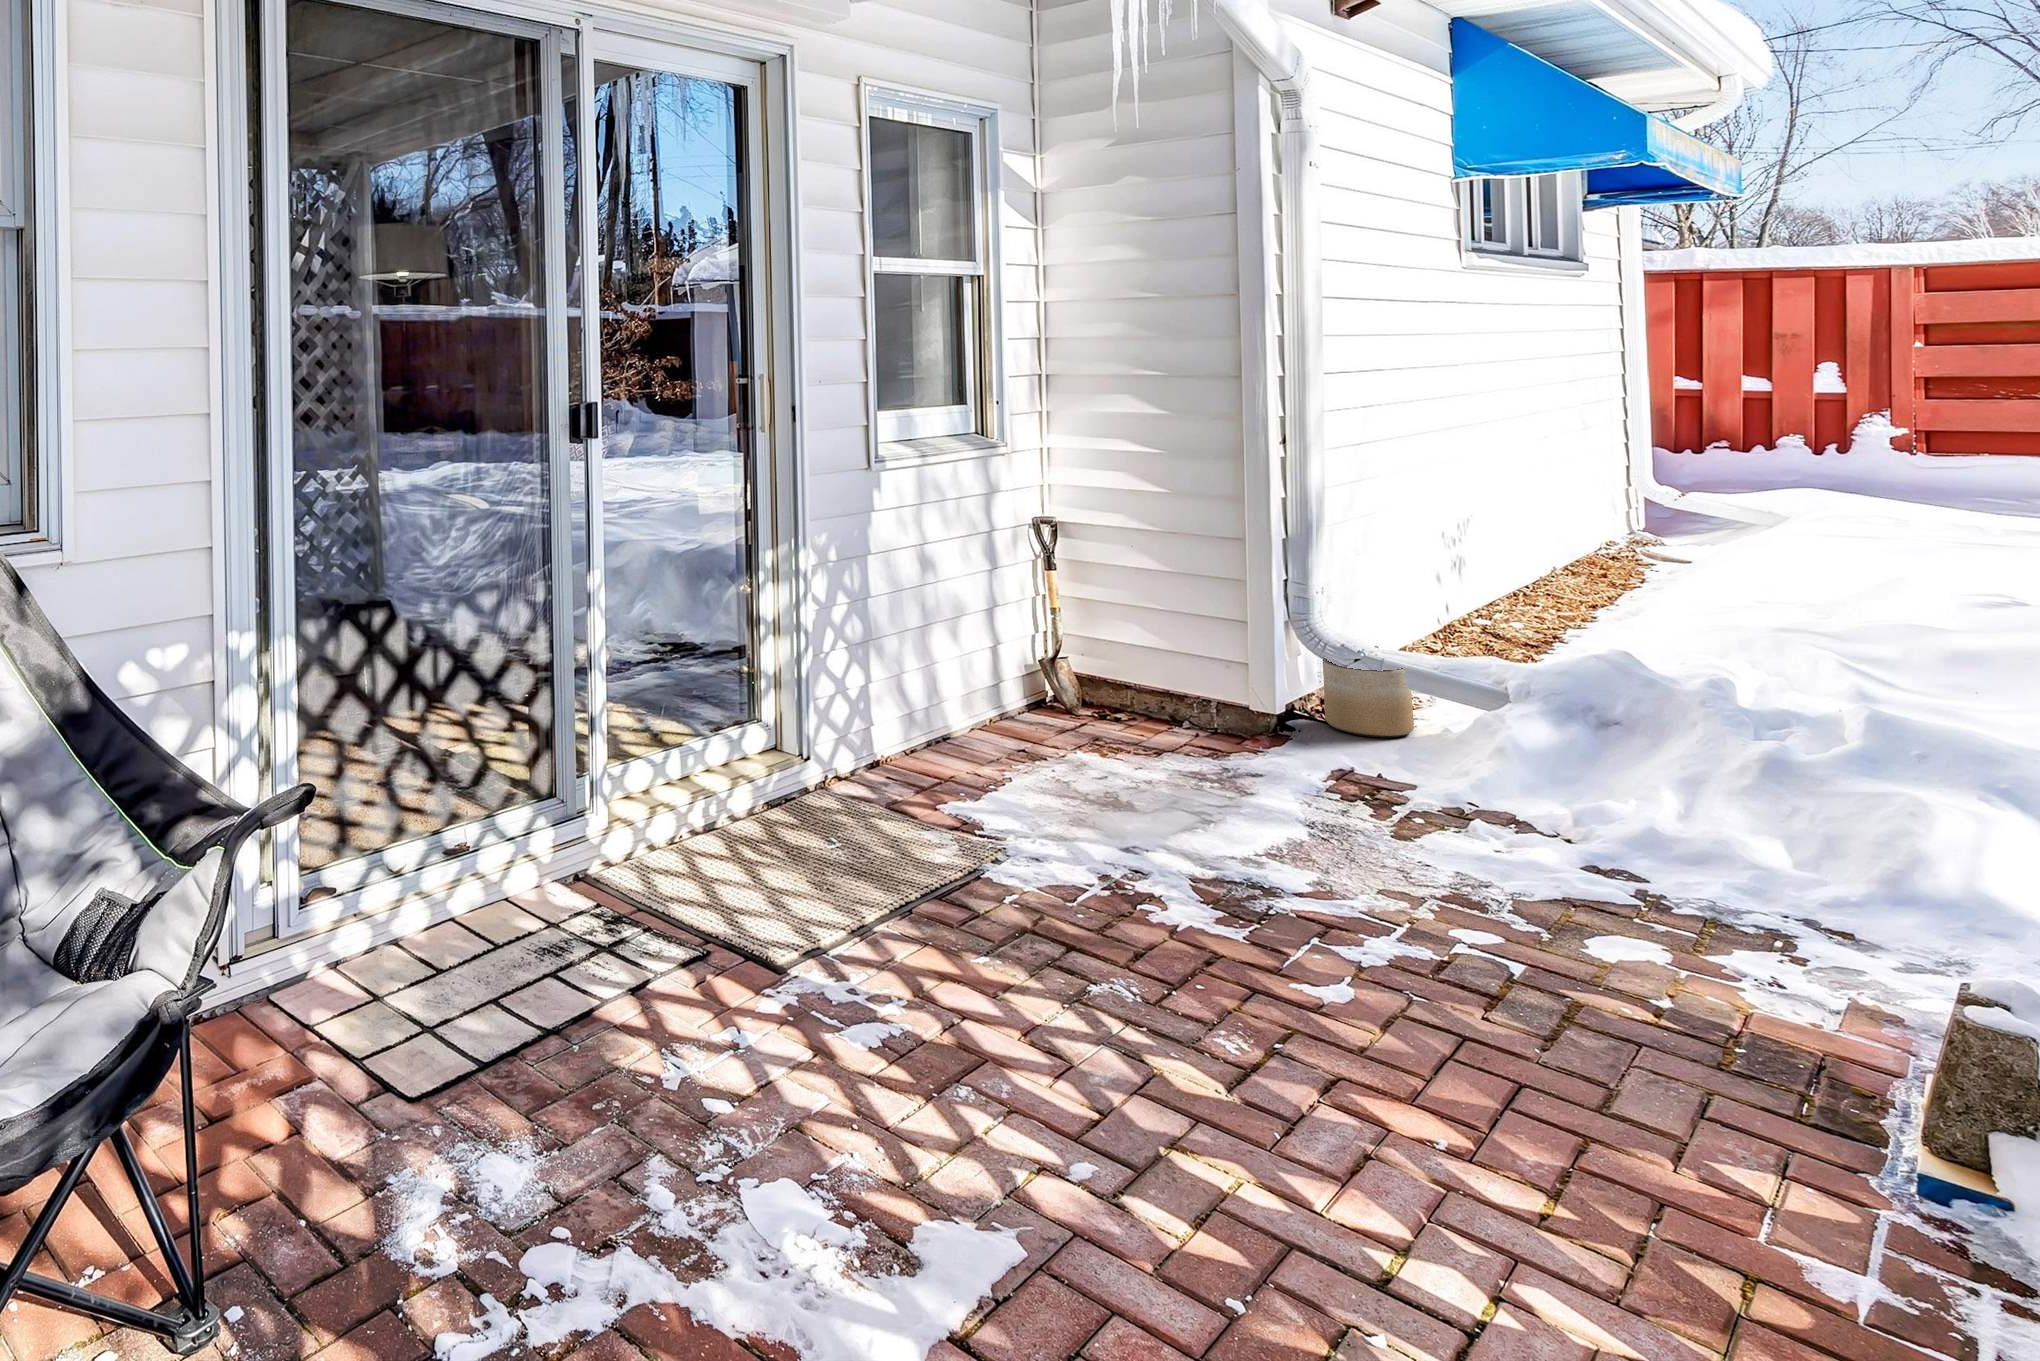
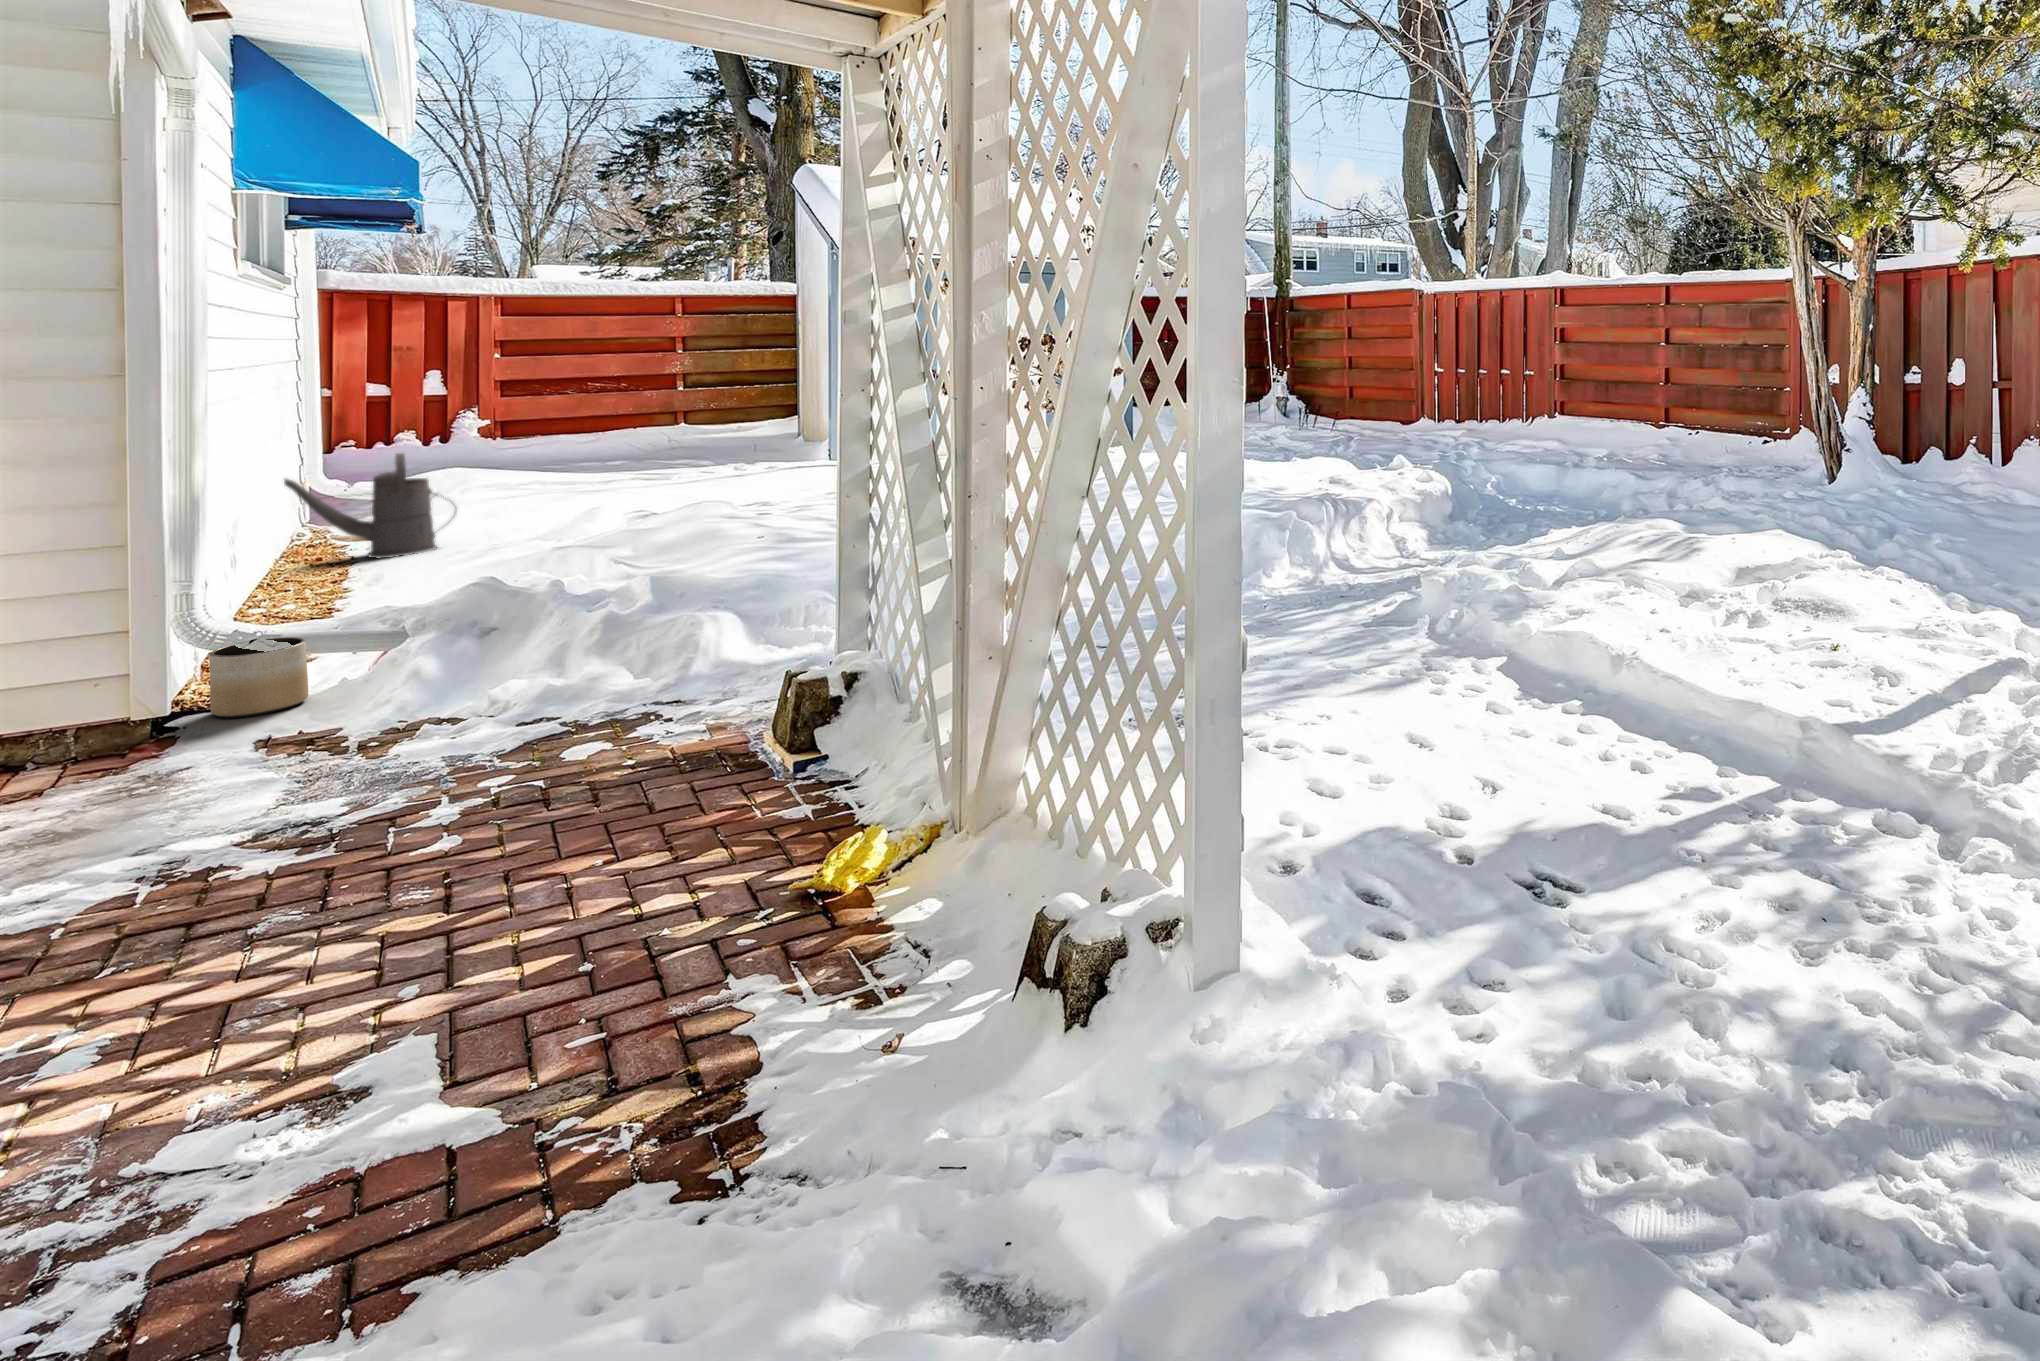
watering can: none [1525,464,1722,591] -> present [284,453,455,558]

